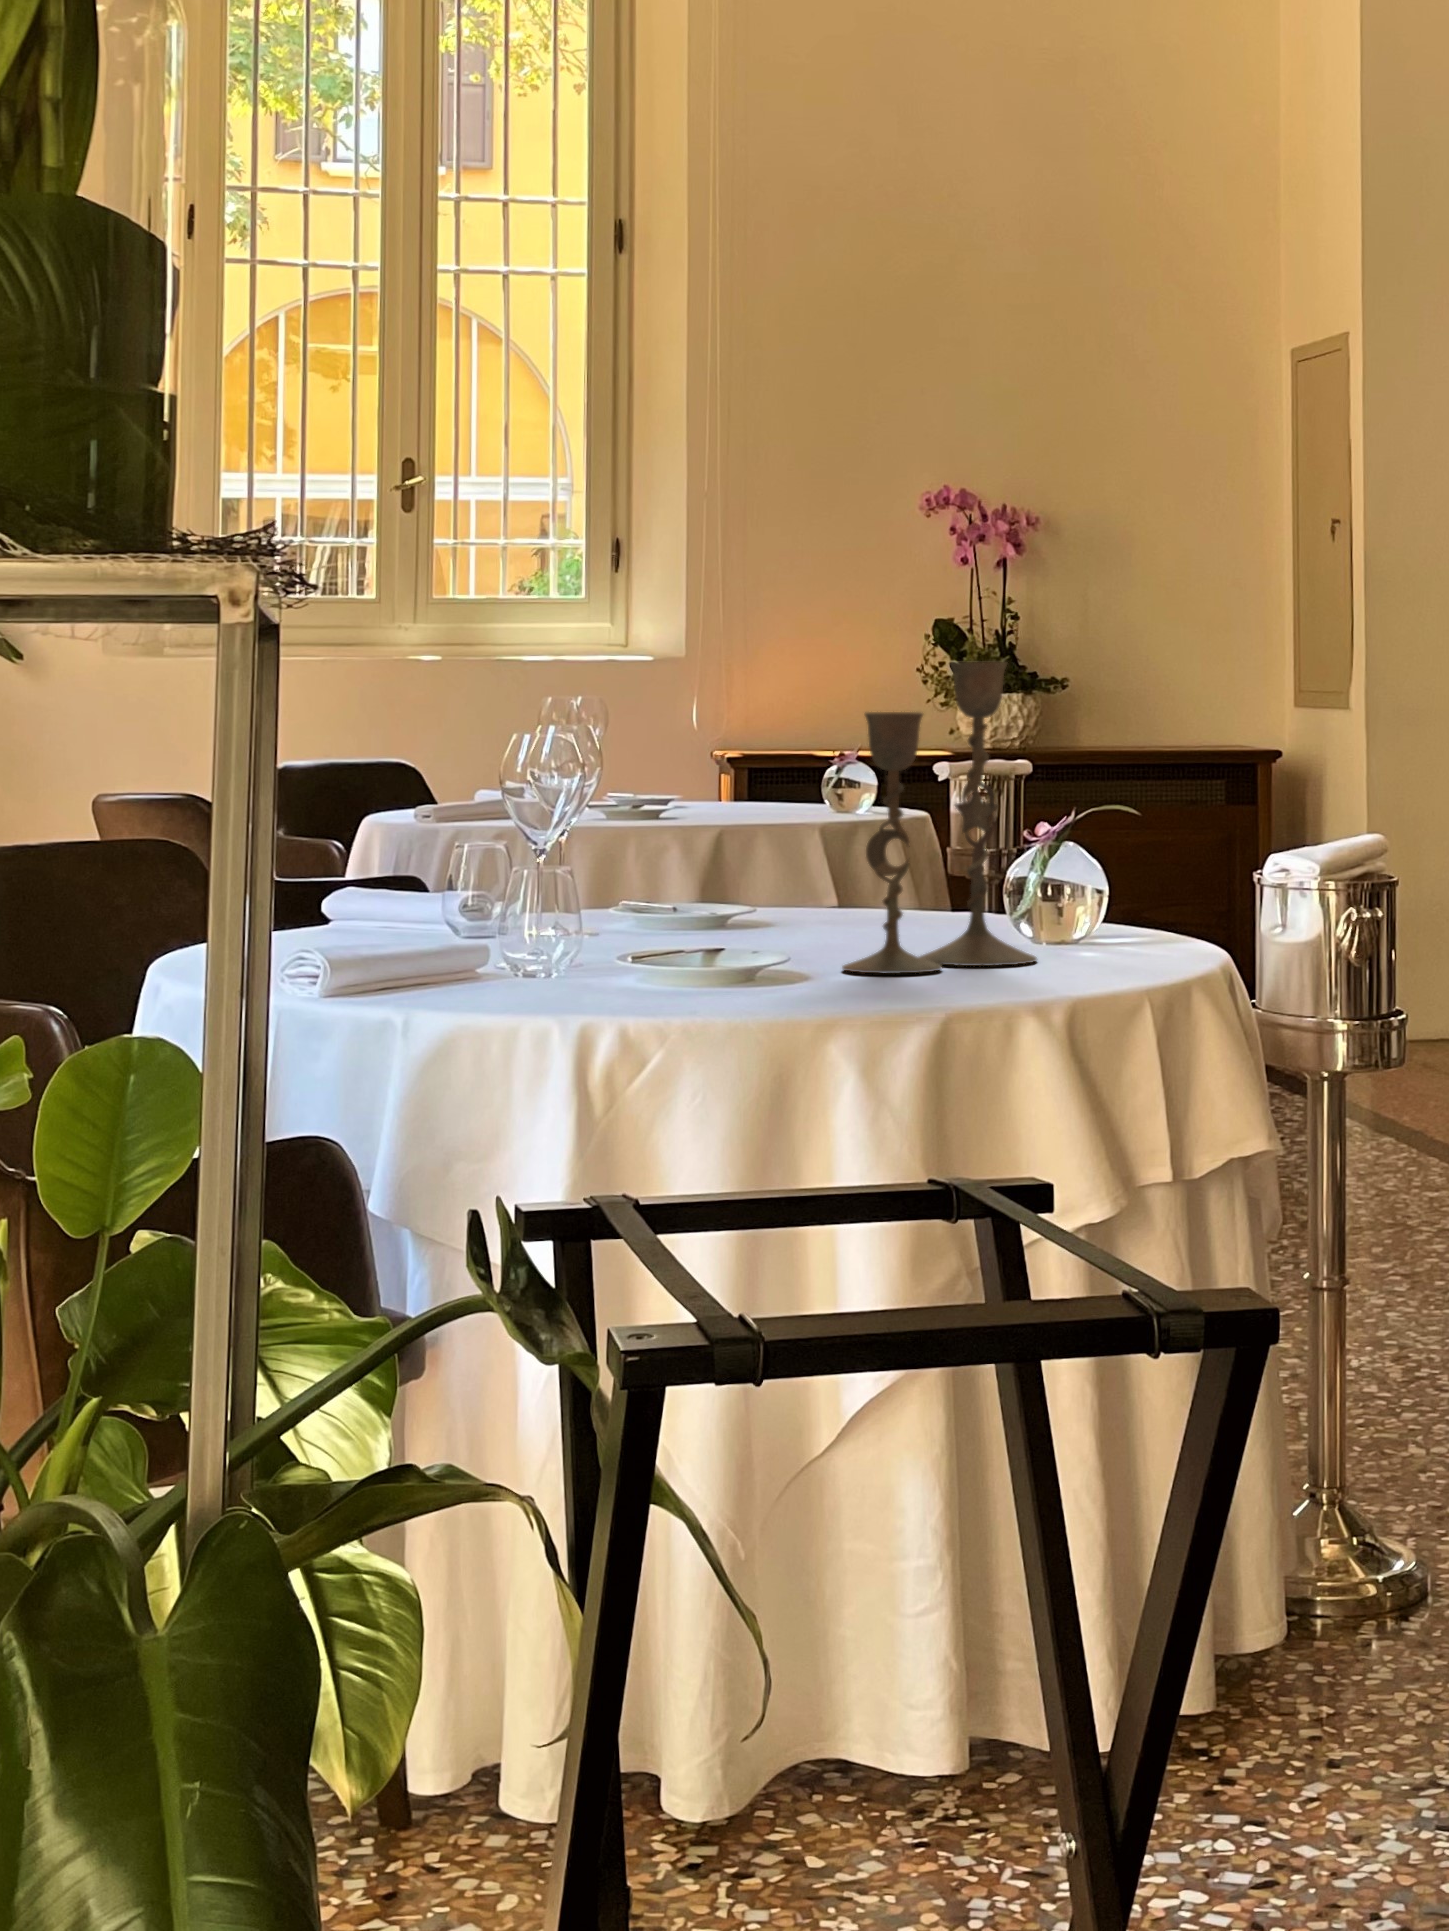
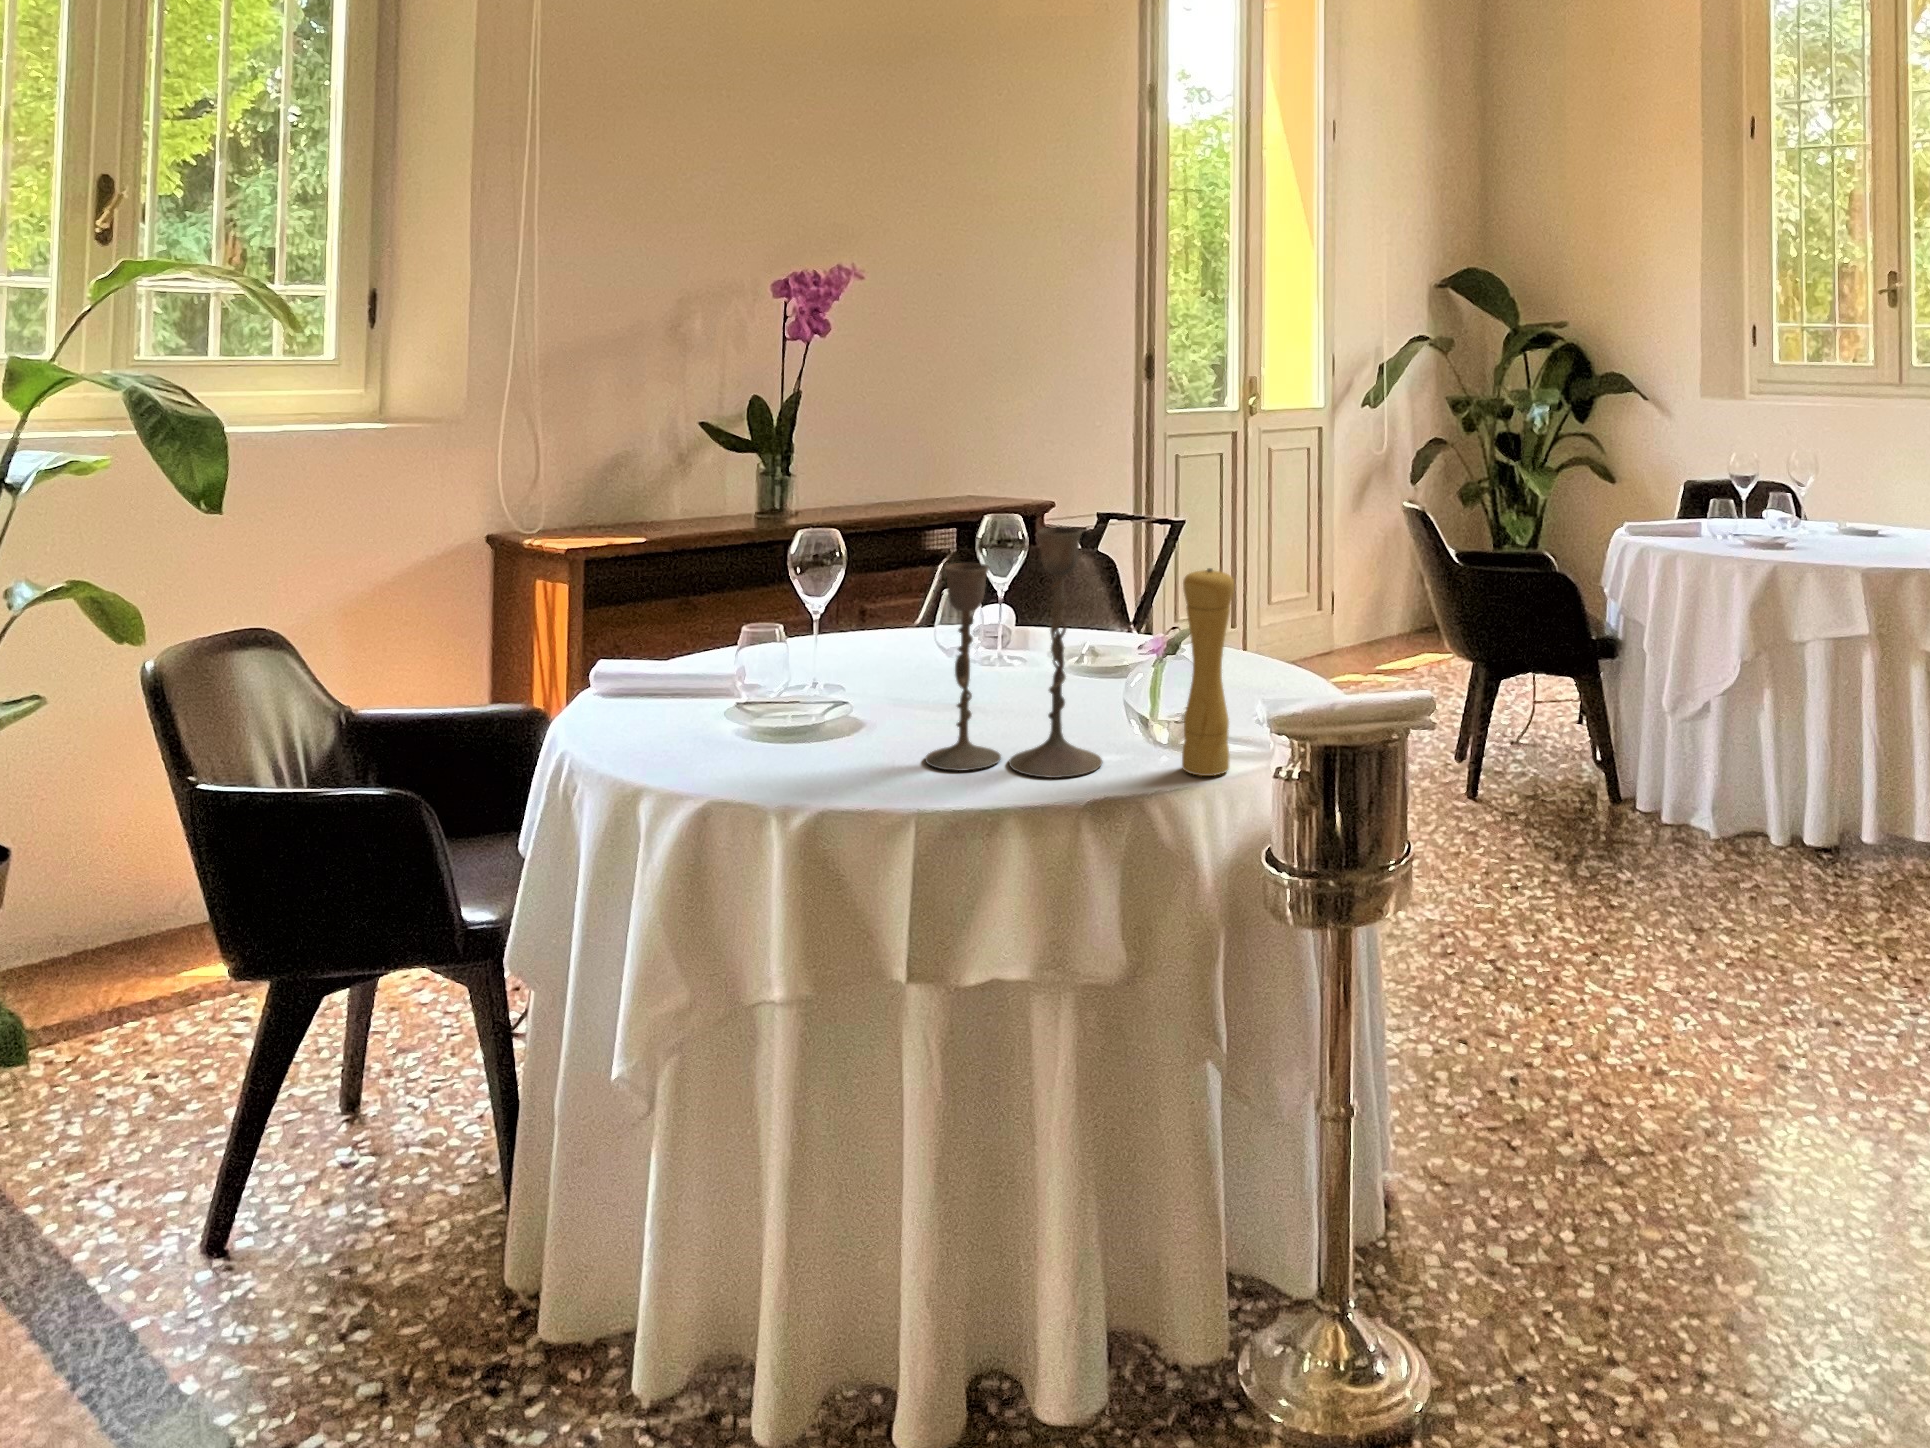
pepper mill: none [1079,702,1139,948] -> present [1182,568,1234,776]

